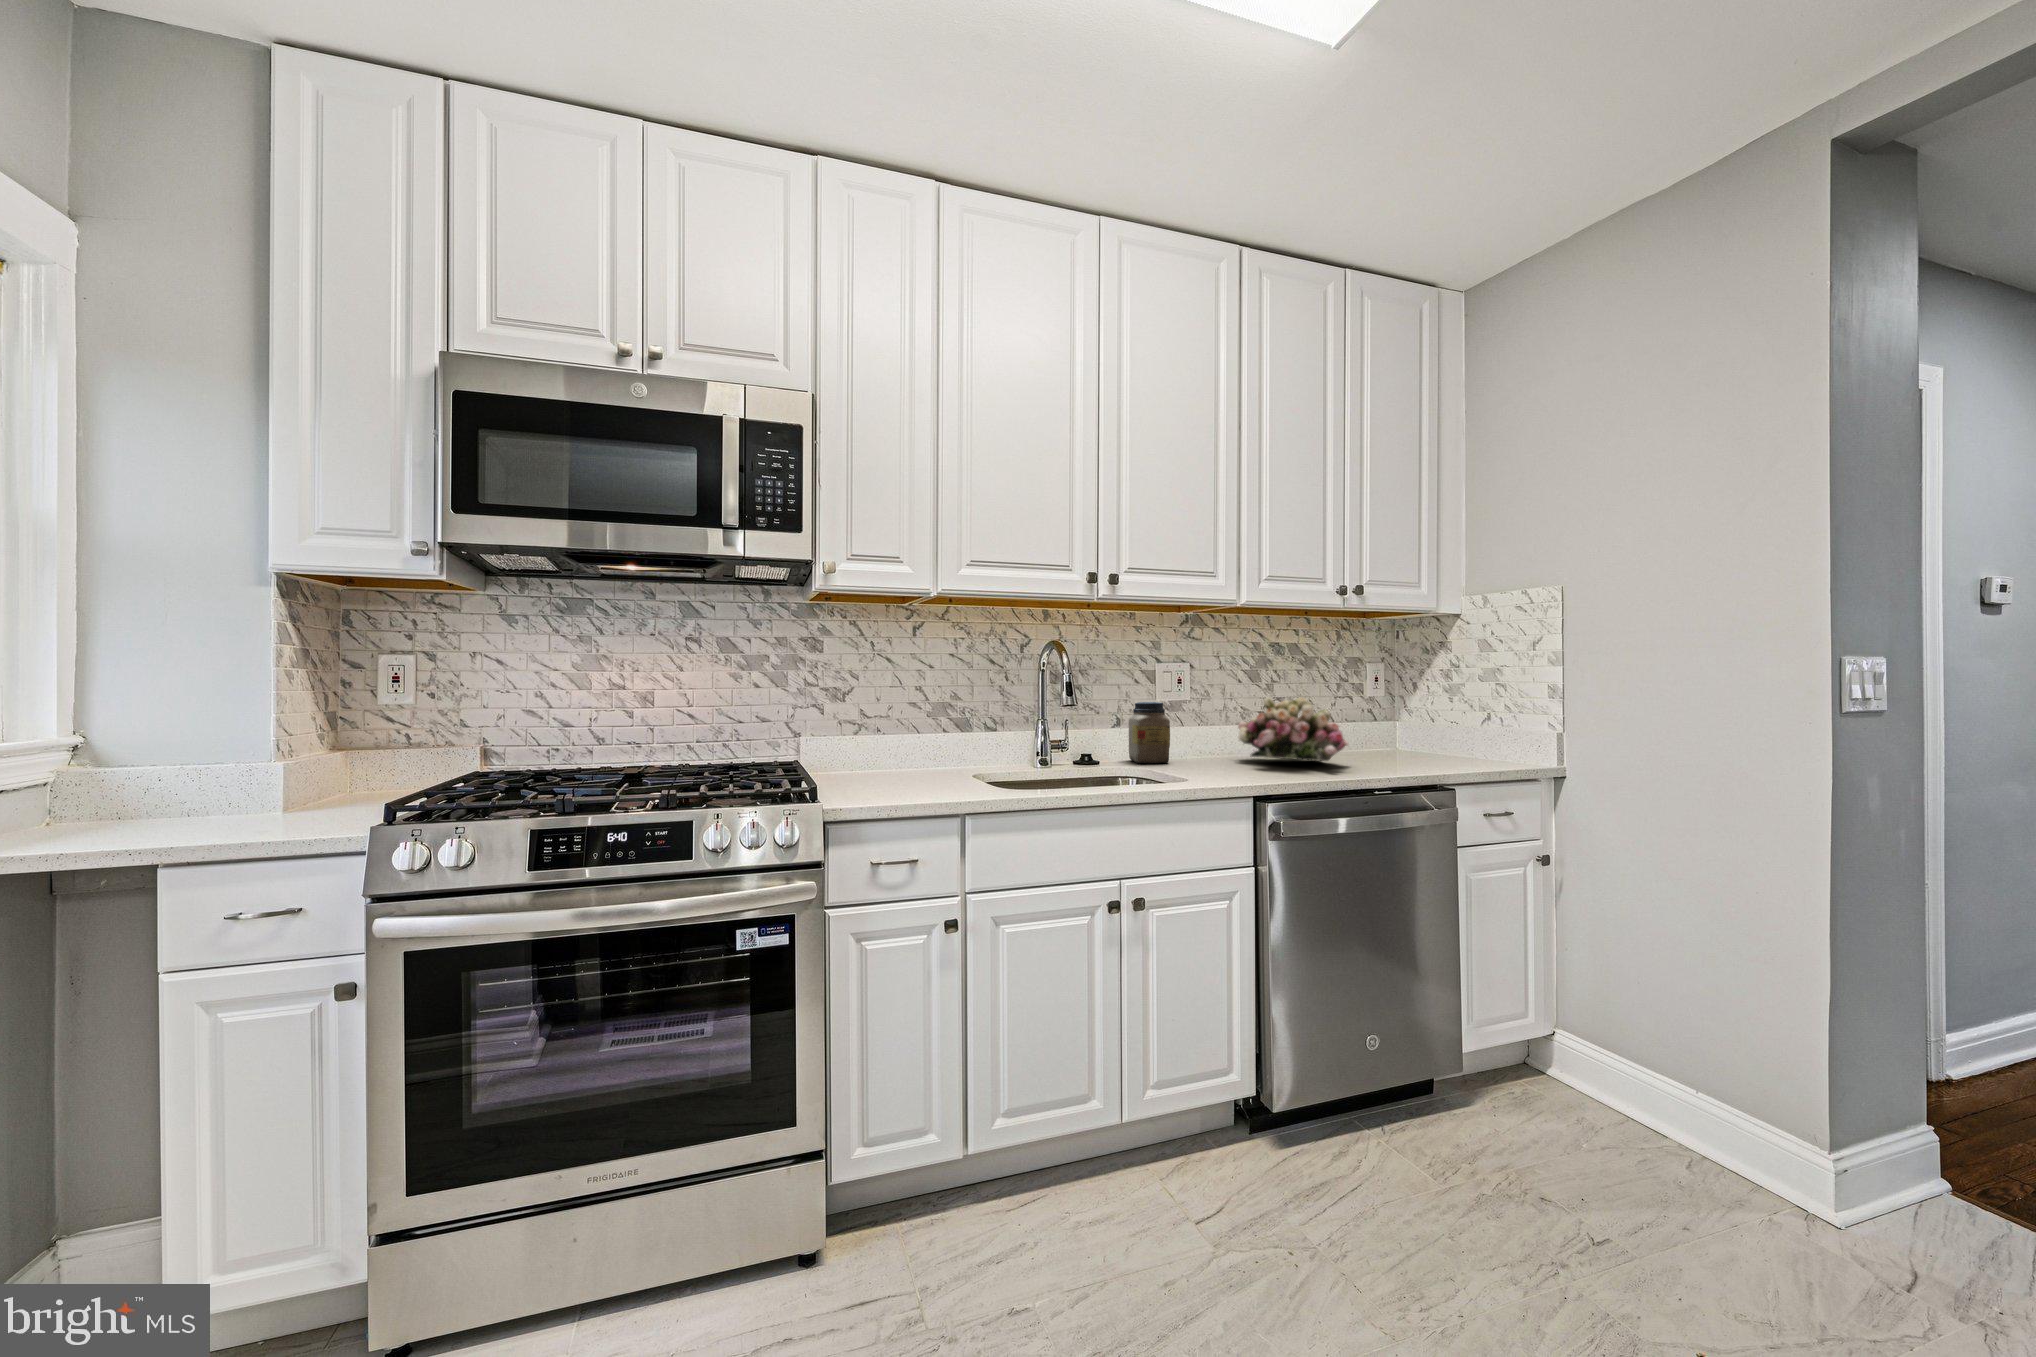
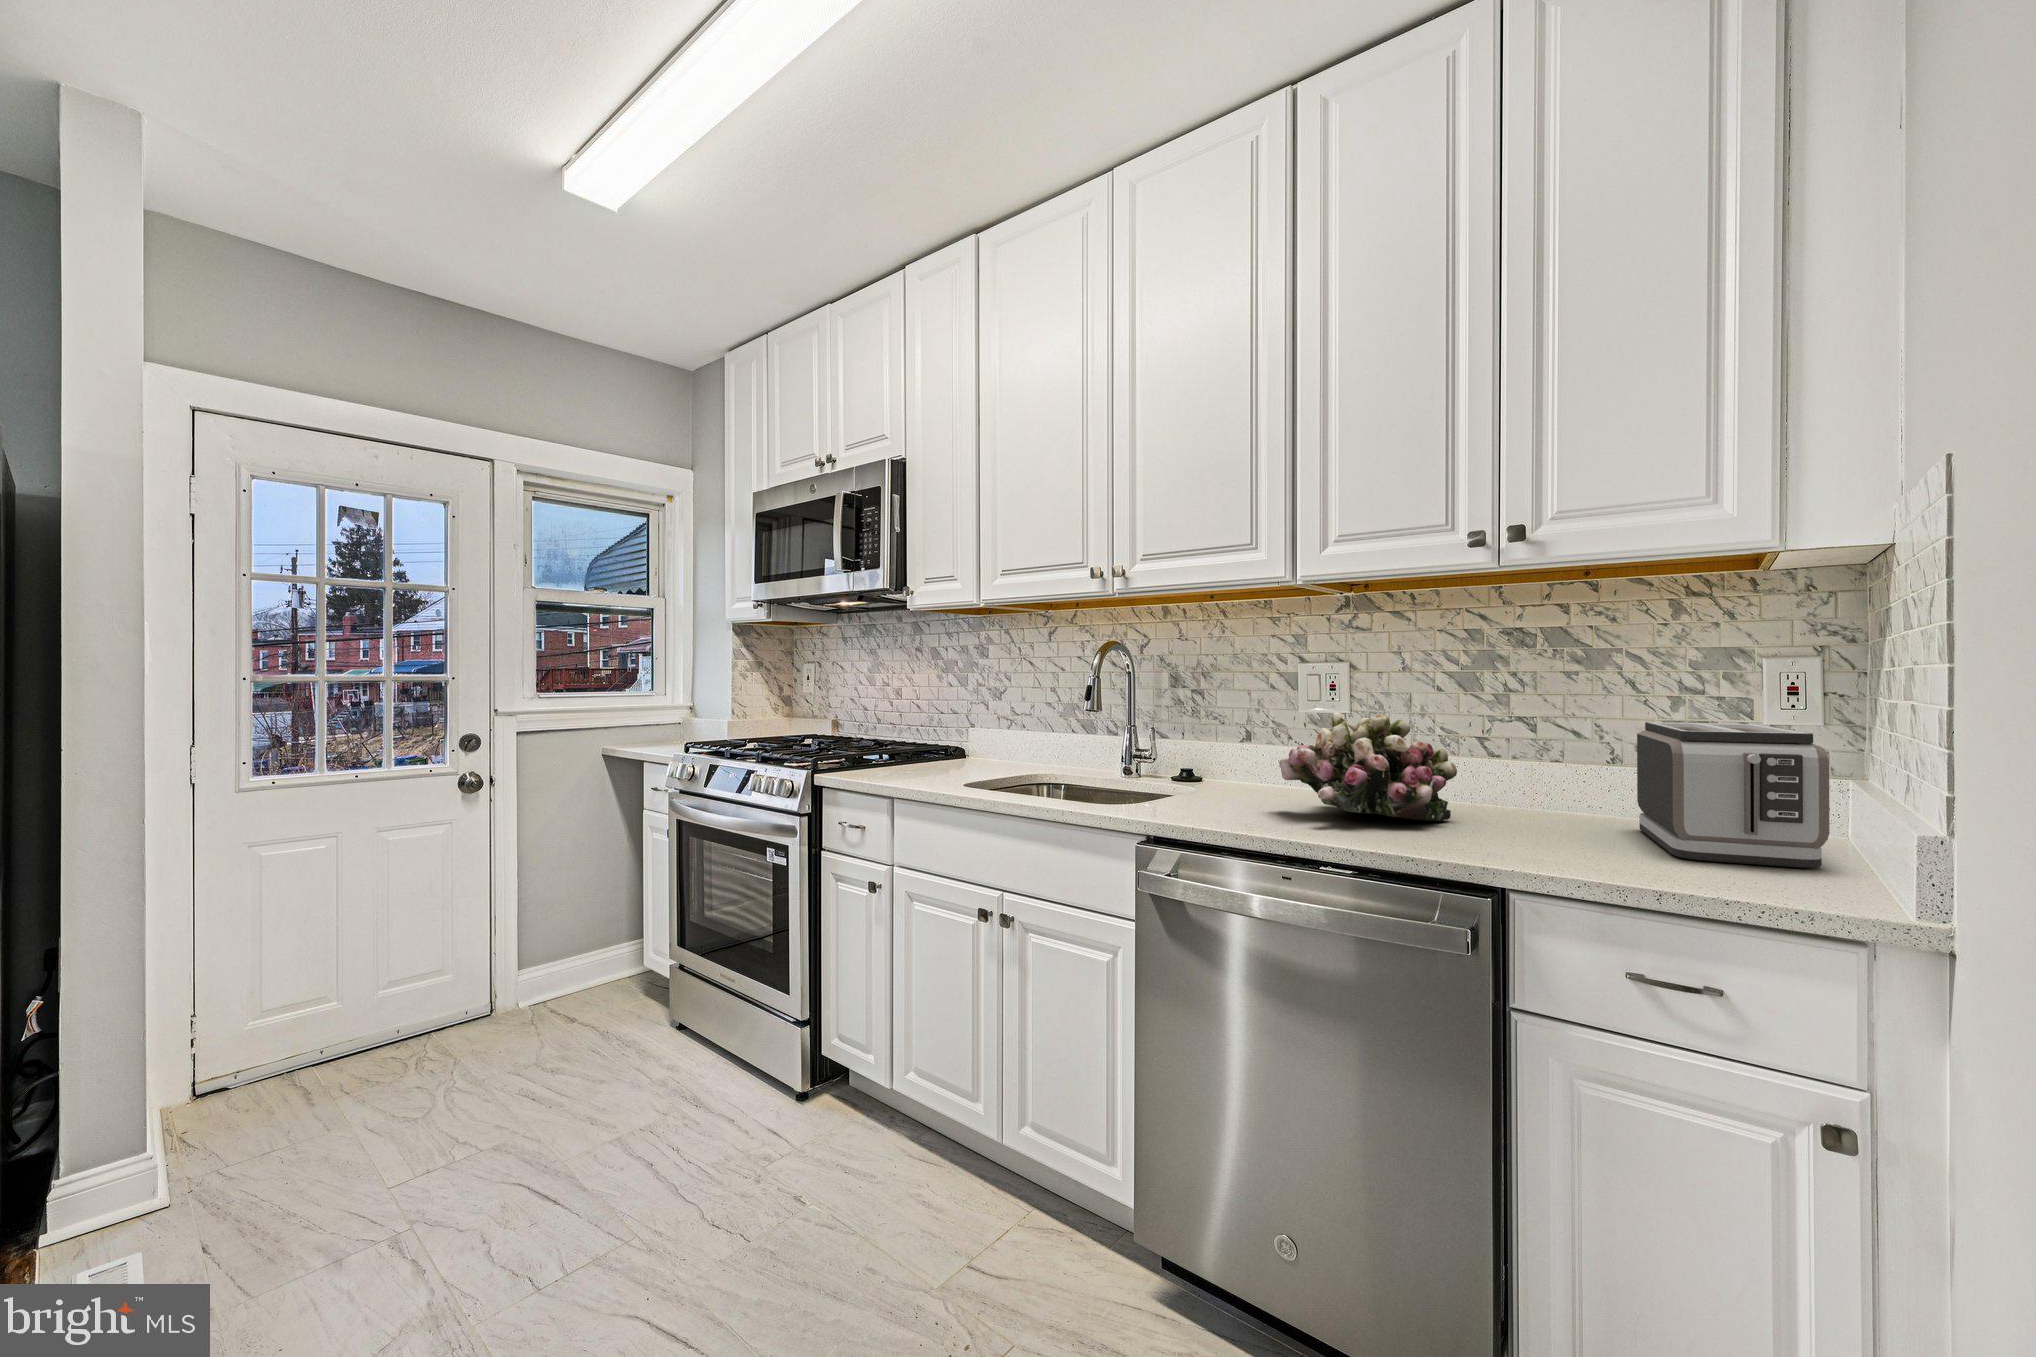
toaster: none [1356,696,1472,761] -> present [1637,722,1830,868]
jar: present [1128,702,1170,763] -> none [1209,714,1268,793]

